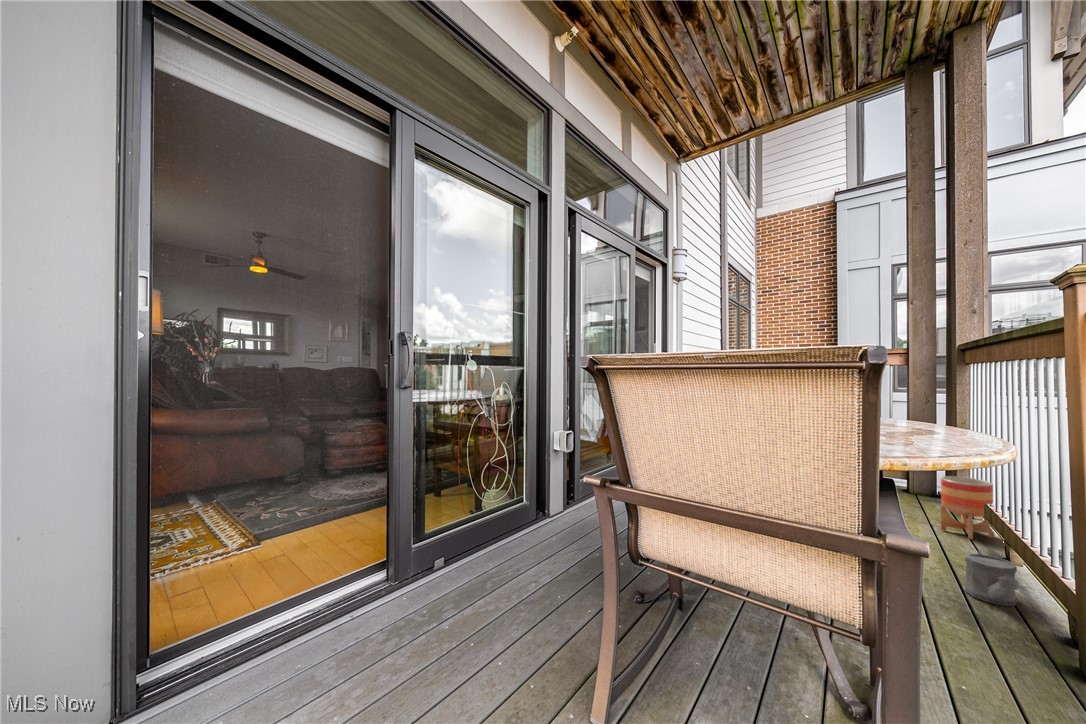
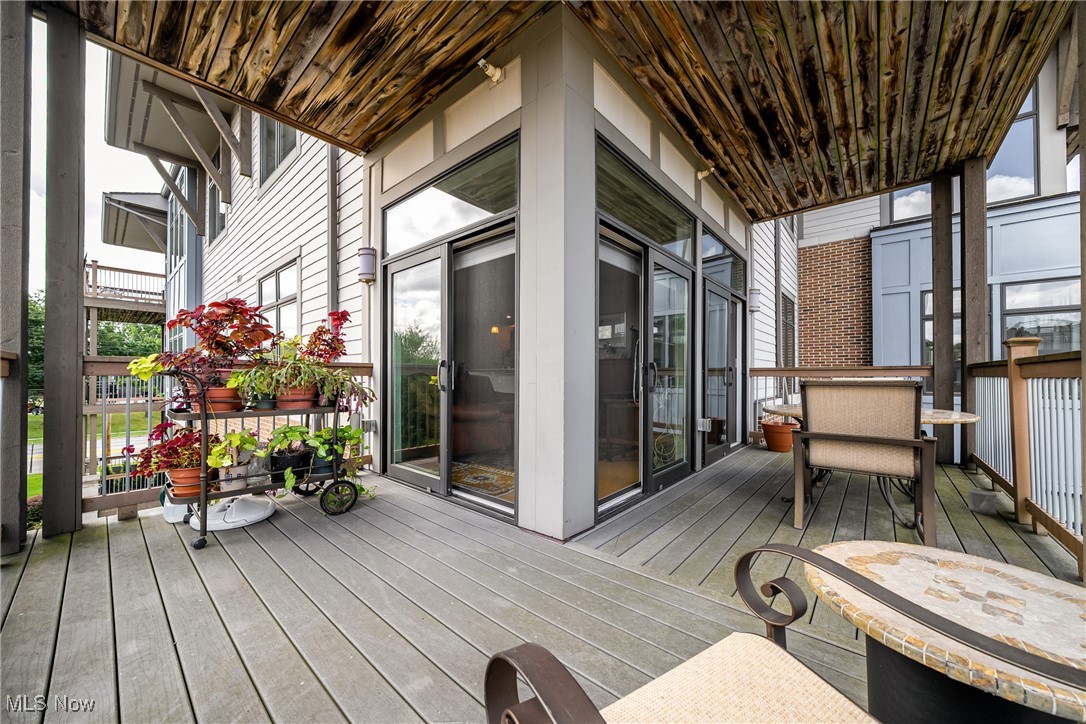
planter: present [940,476,995,540] -> none [955,451,990,488]

